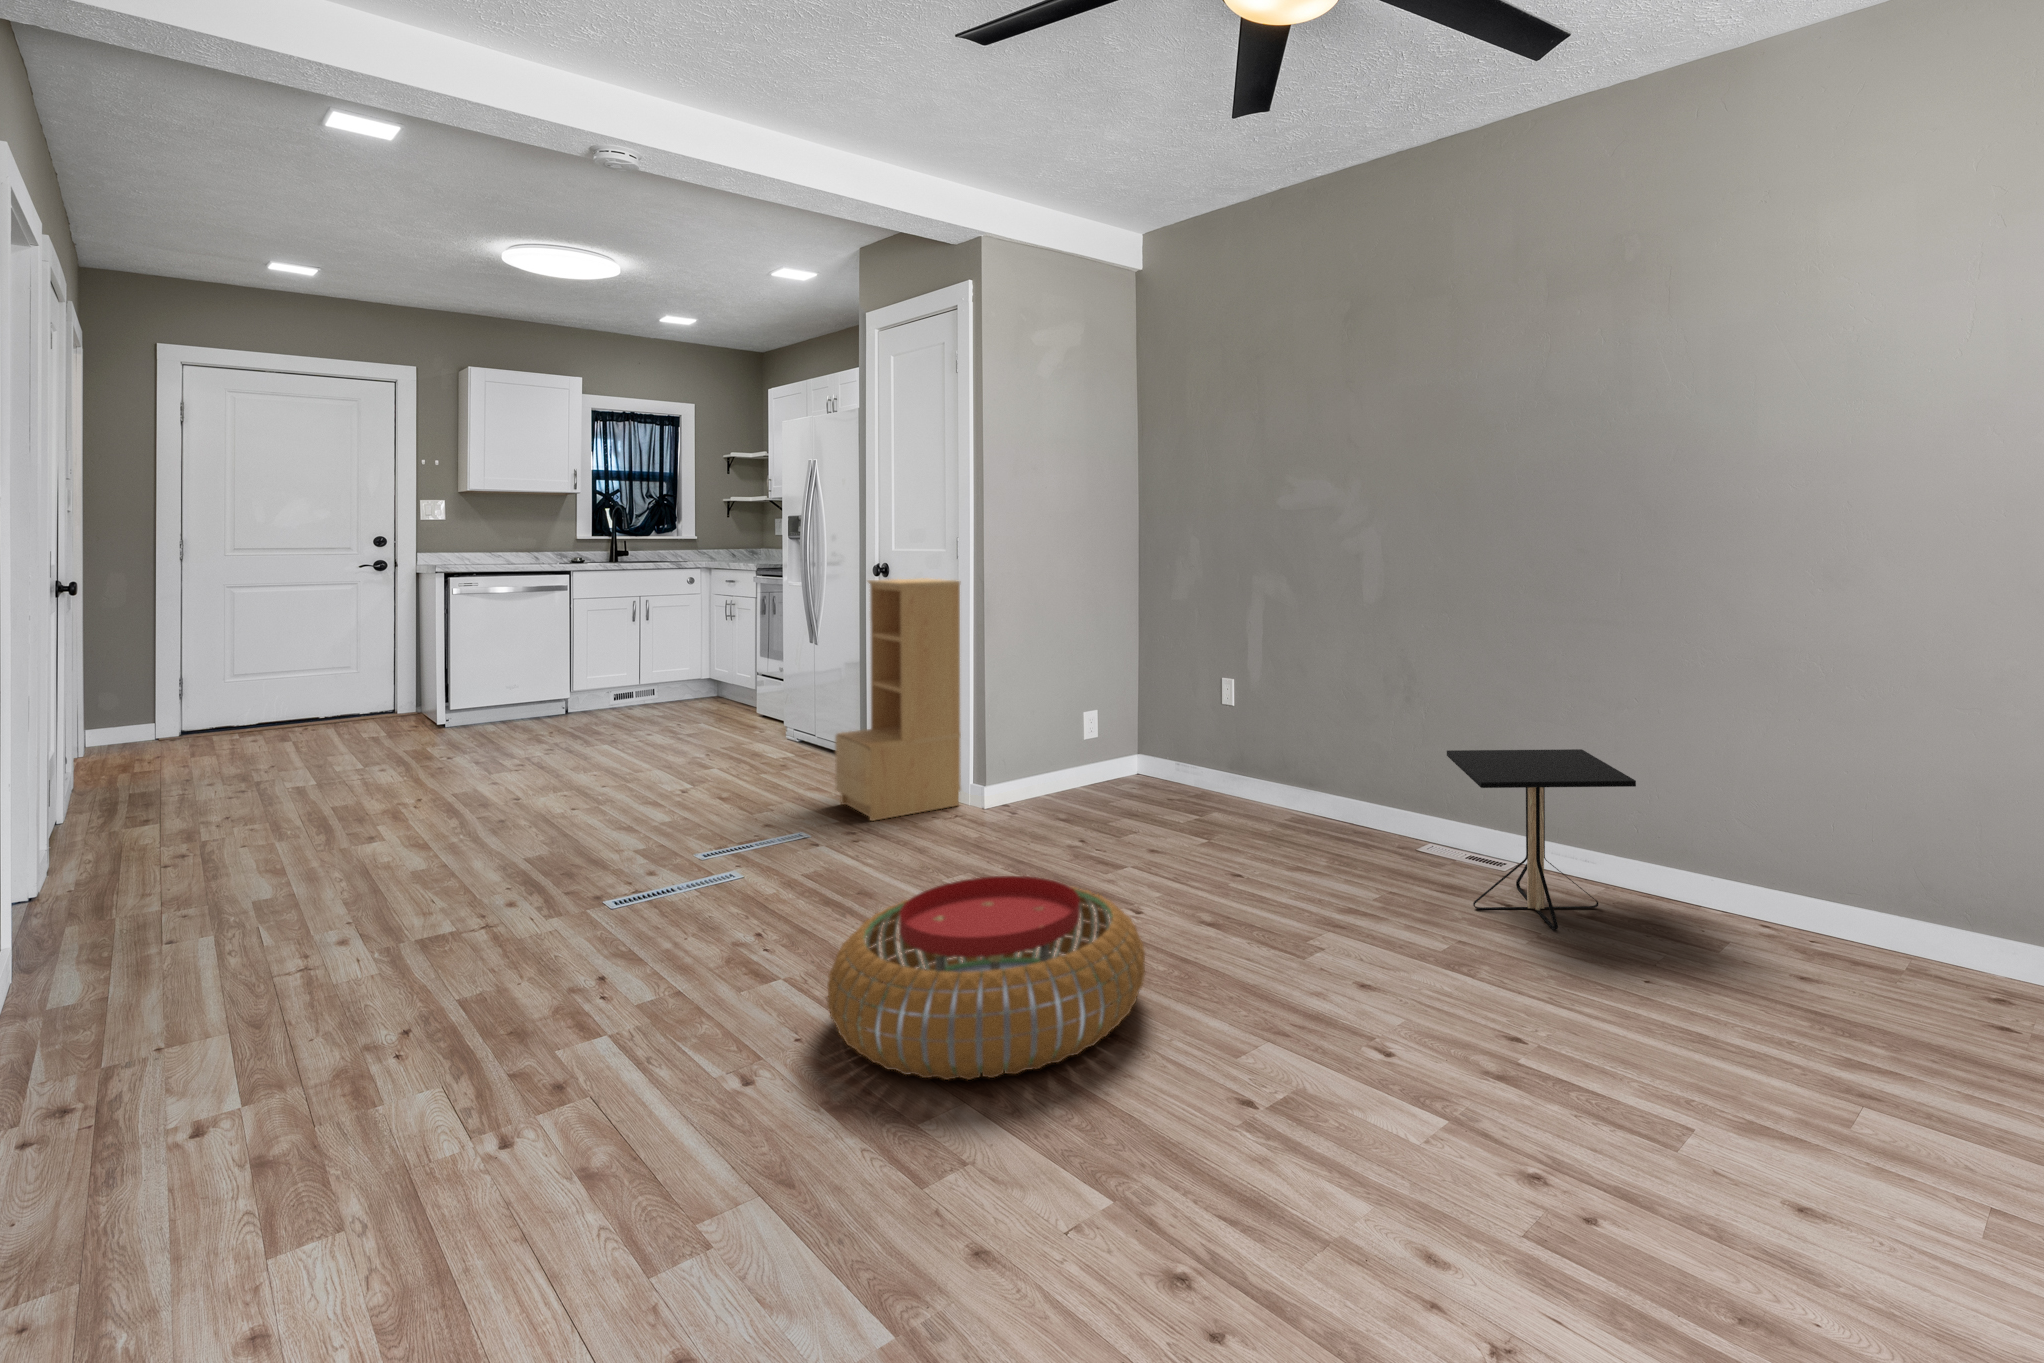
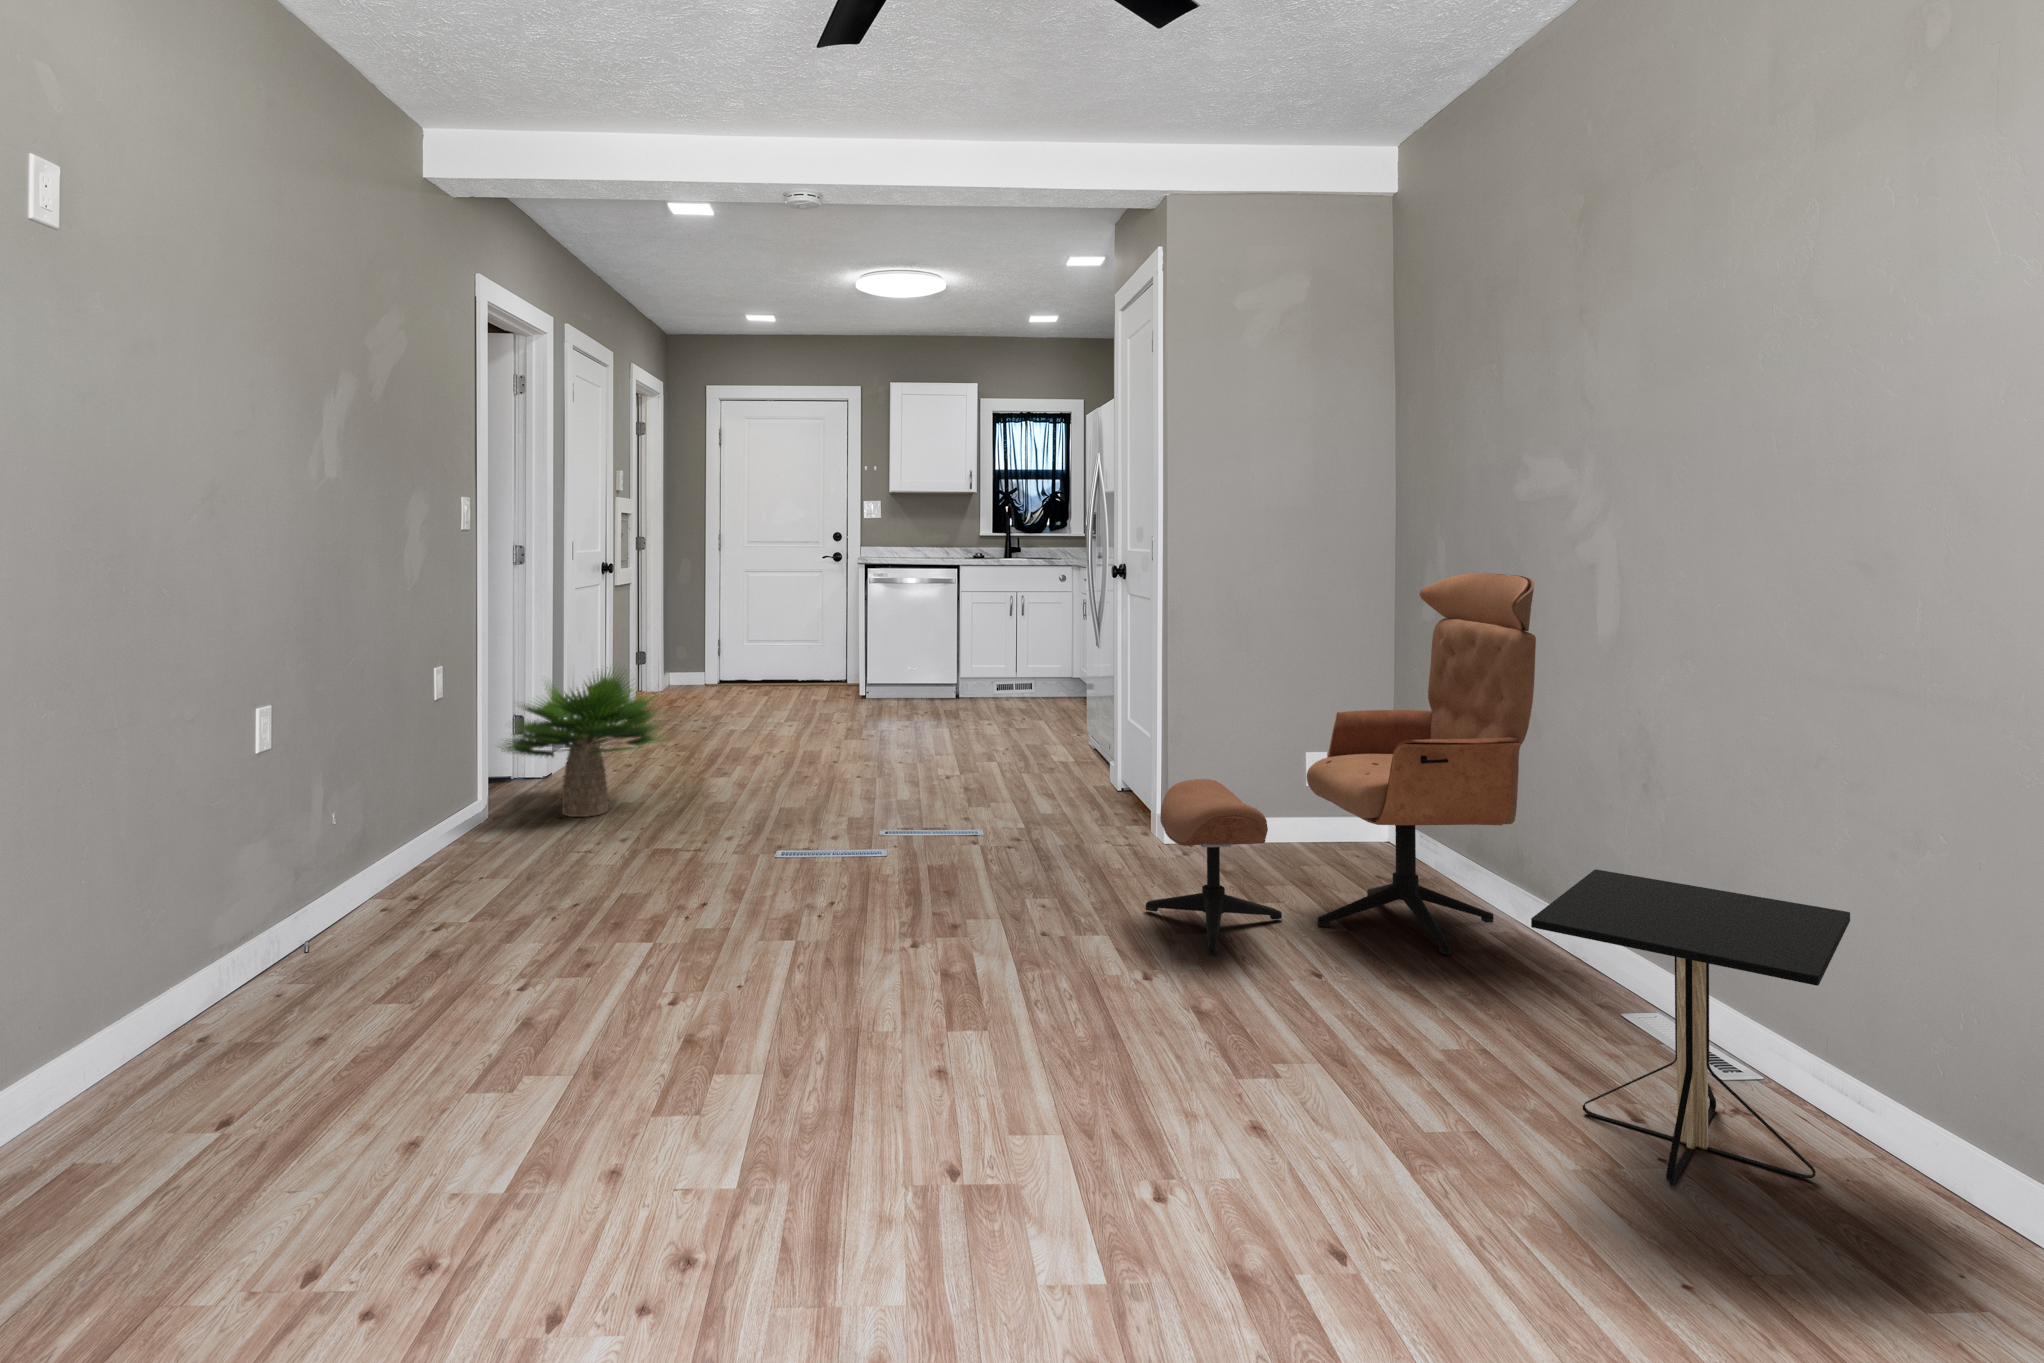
lounge chair: none [1054,560,1325,878] -> present [1146,573,1536,955]
bookshelf: present [835,578,961,821] -> none [1036,584,1142,834]
potted plant: none [36,702,374,924] -> present [502,671,664,817]
pouf: present [827,876,1145,1080] -> none [719,894,1035,1094]

